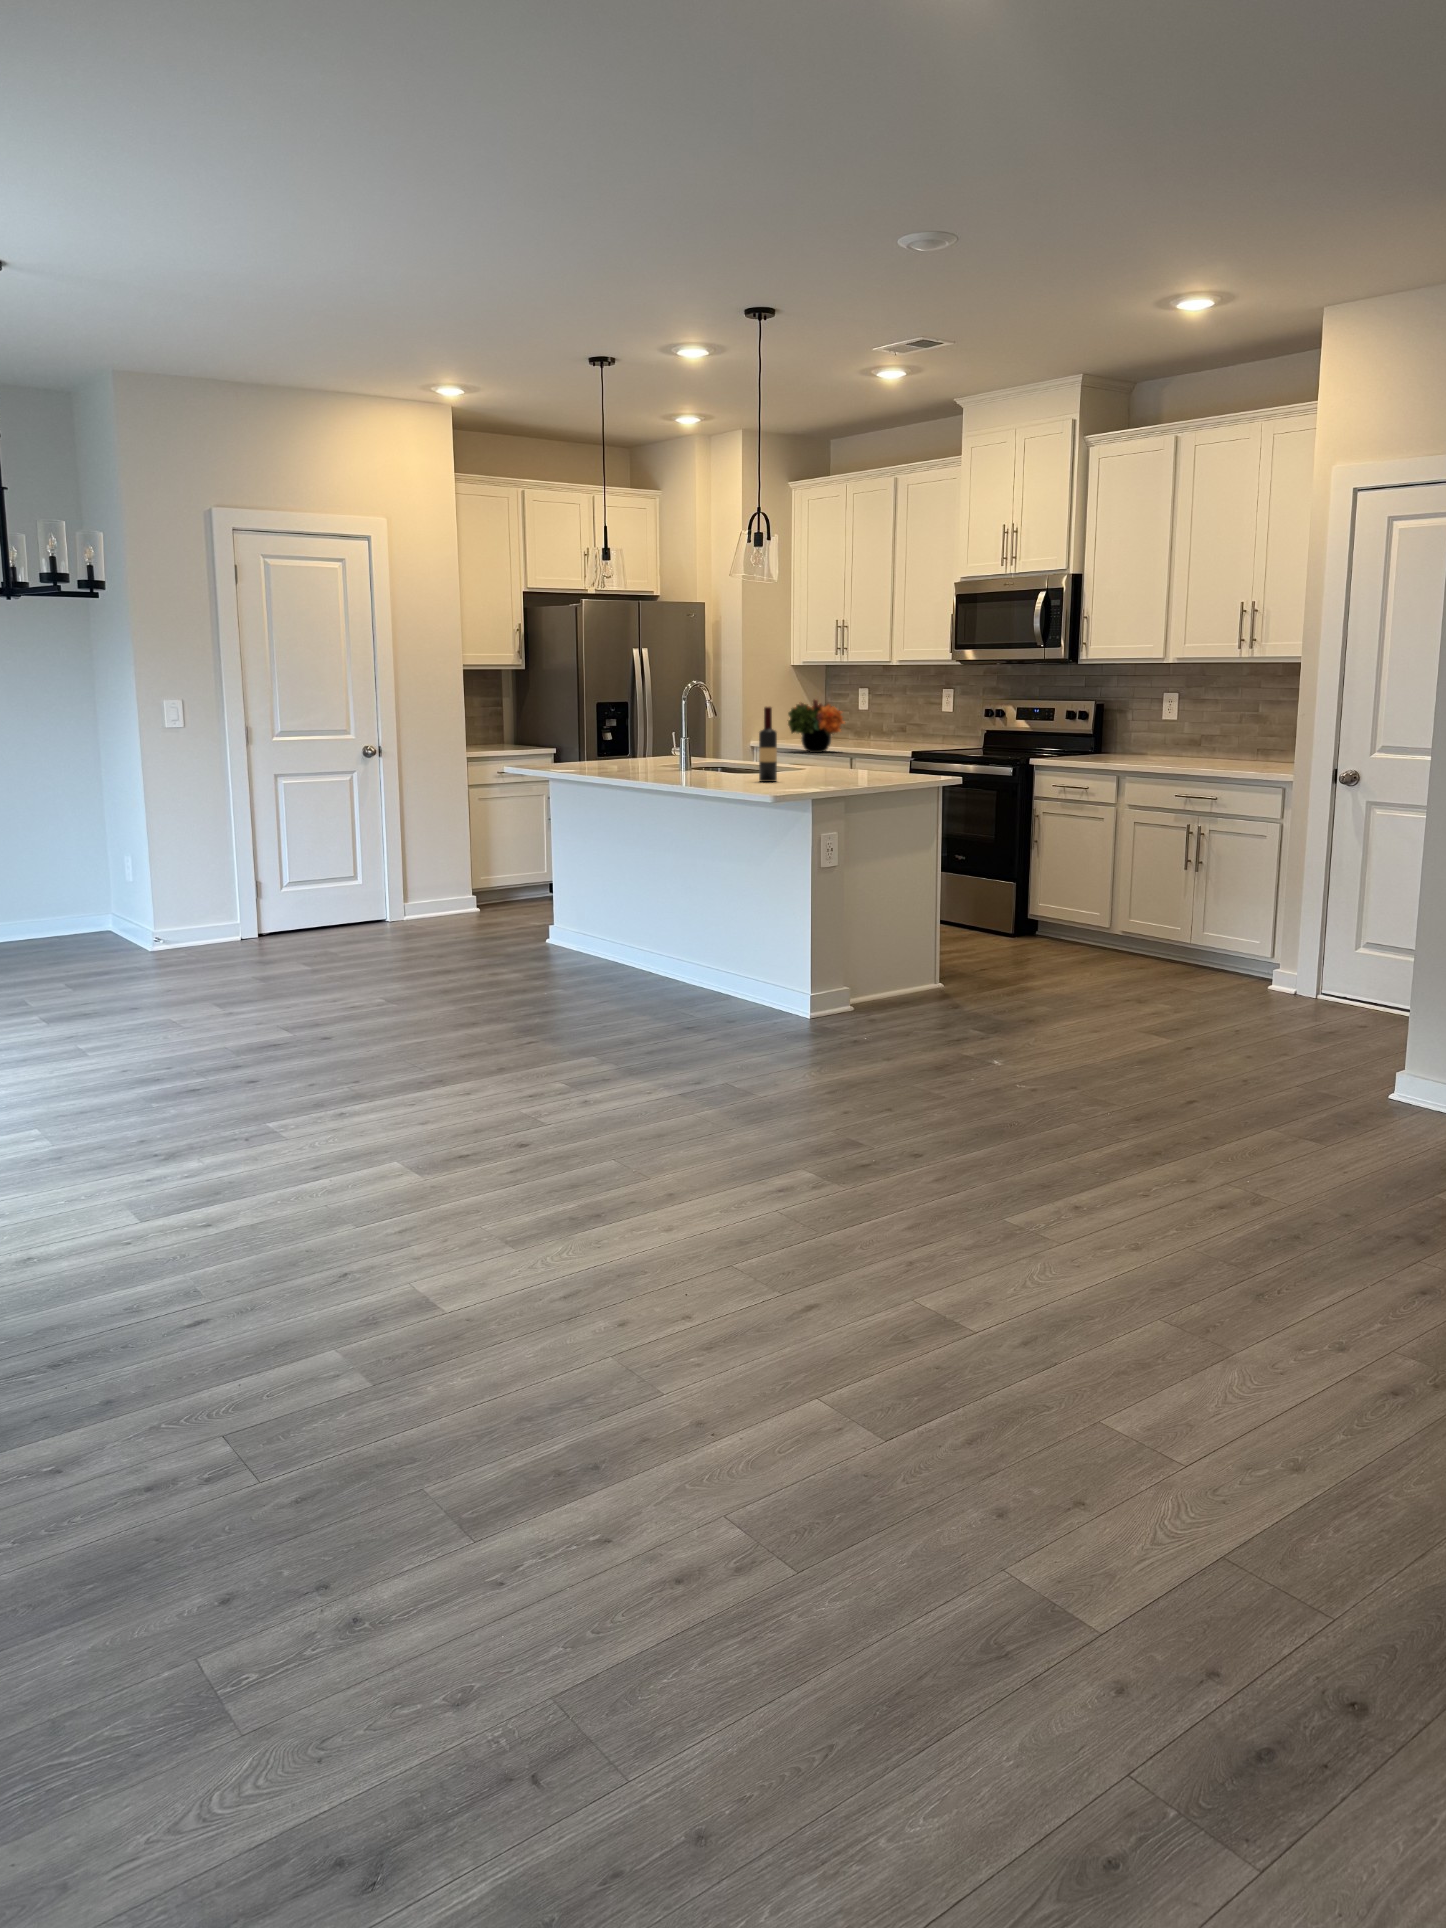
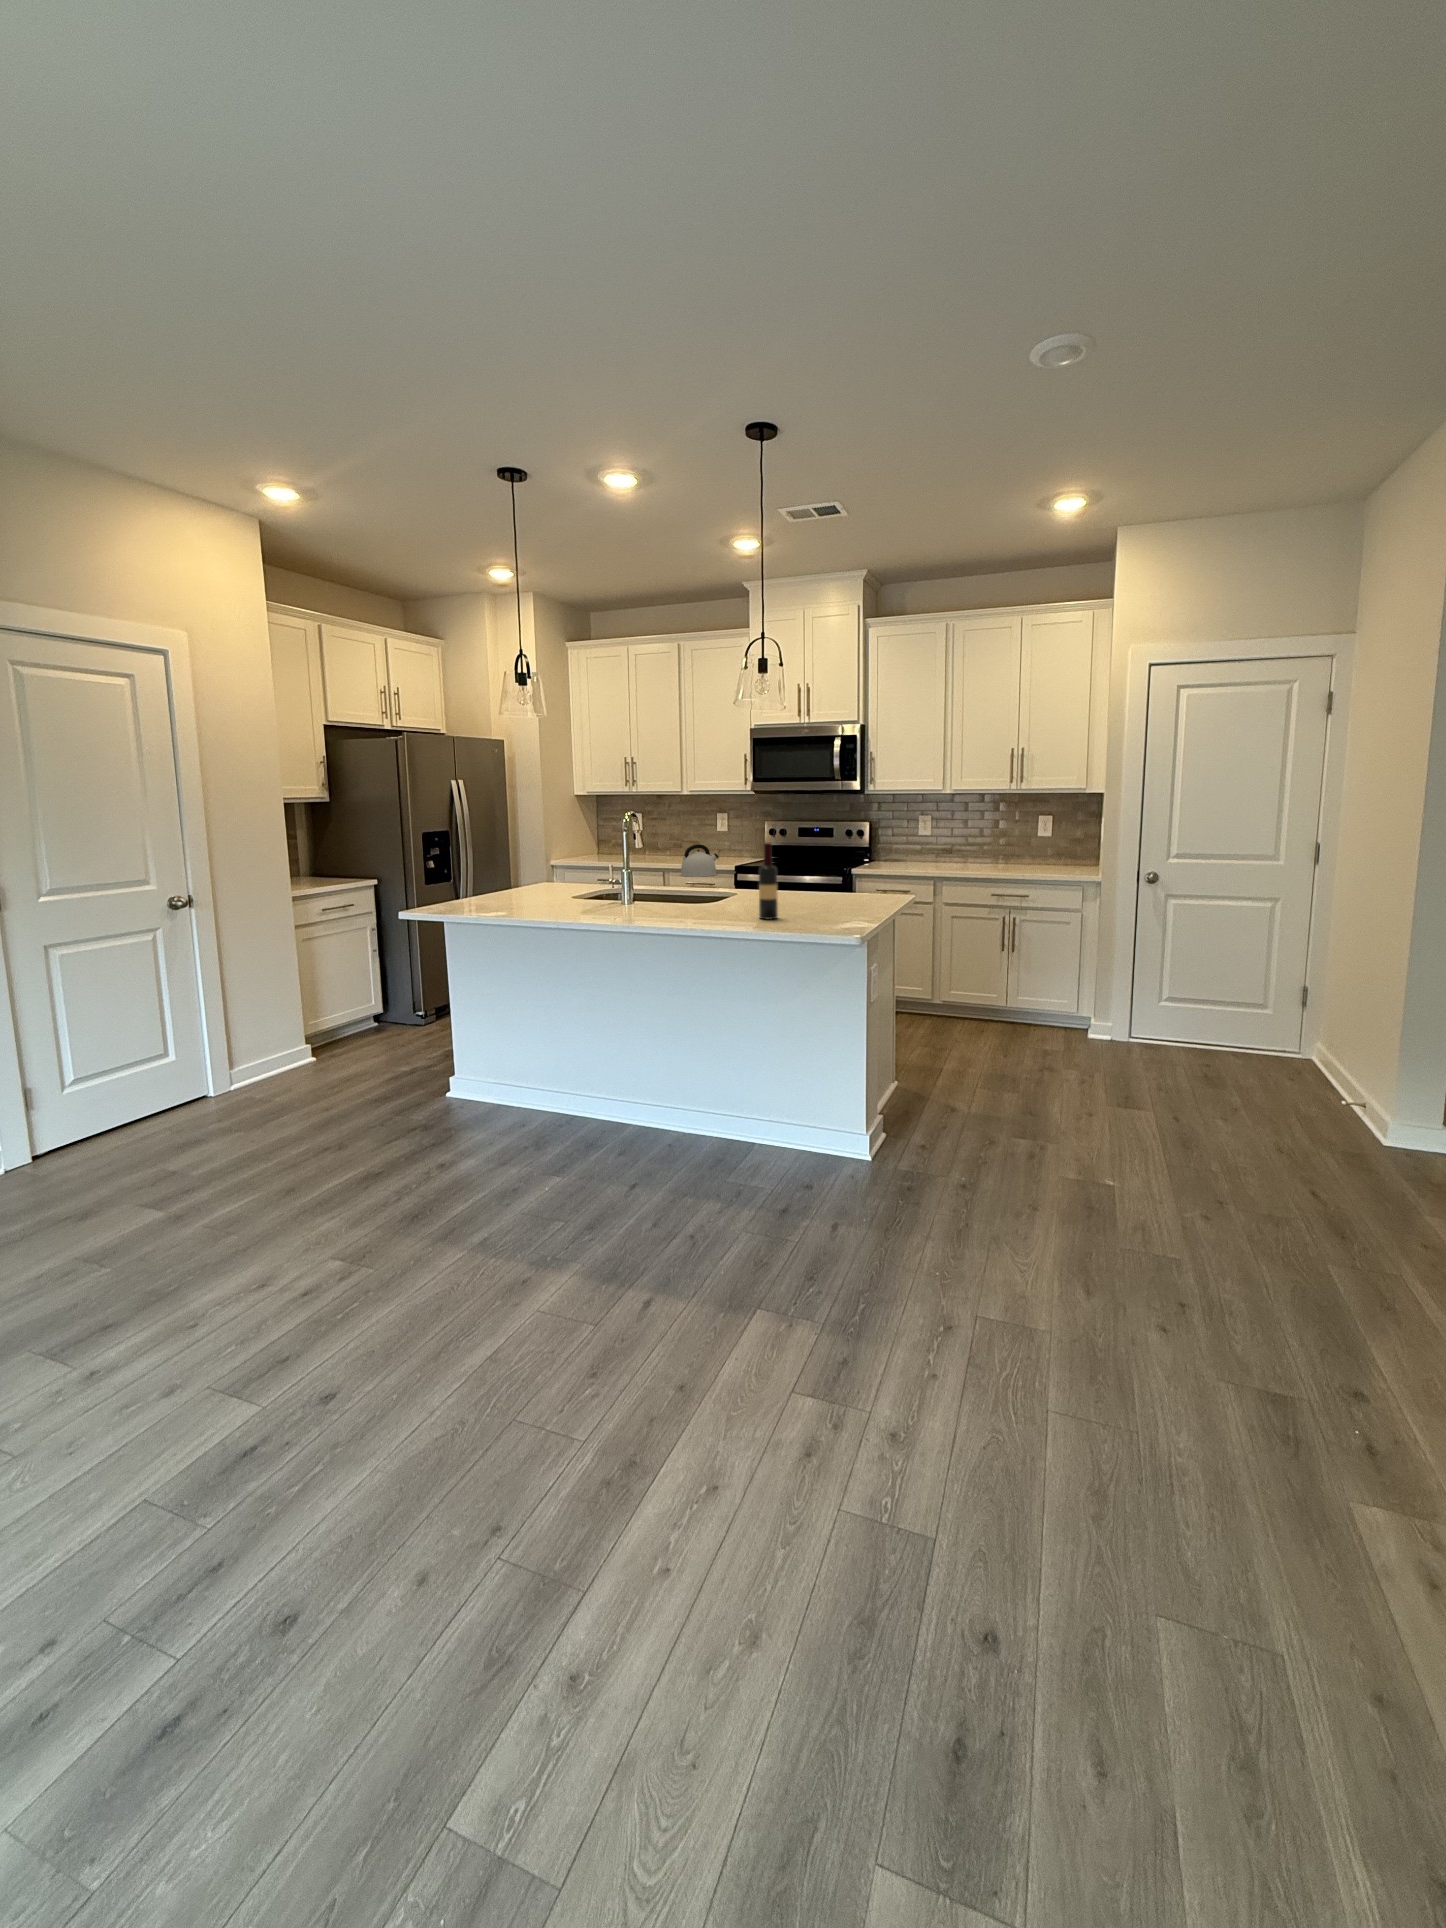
flower arrangement: present [788,700,844,753] -> none [592,825,643,870]
kettle: none [851,722,898,760] -> present [681,844,719,877]

